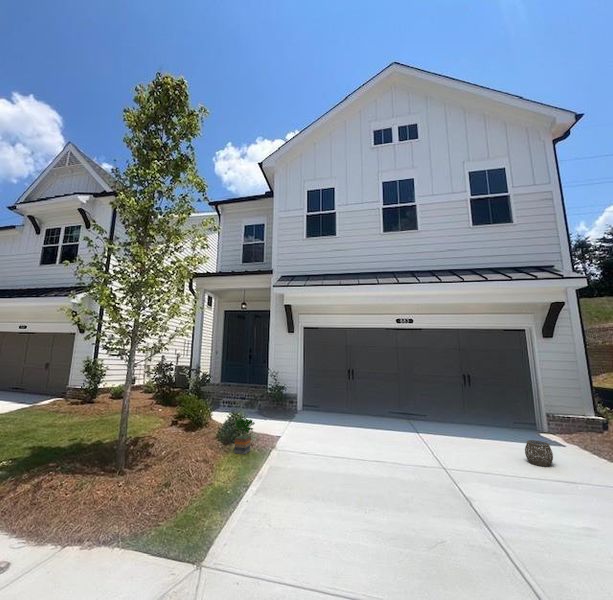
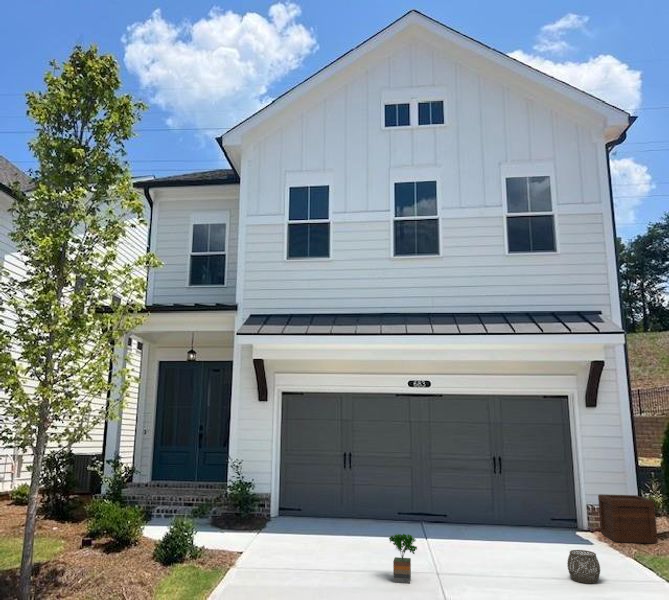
wooden crate: none [532,399,581,436] -> present [598,495,658,544]
potted tree: present [234,419,255,454] -> present [389,534,417,583]

